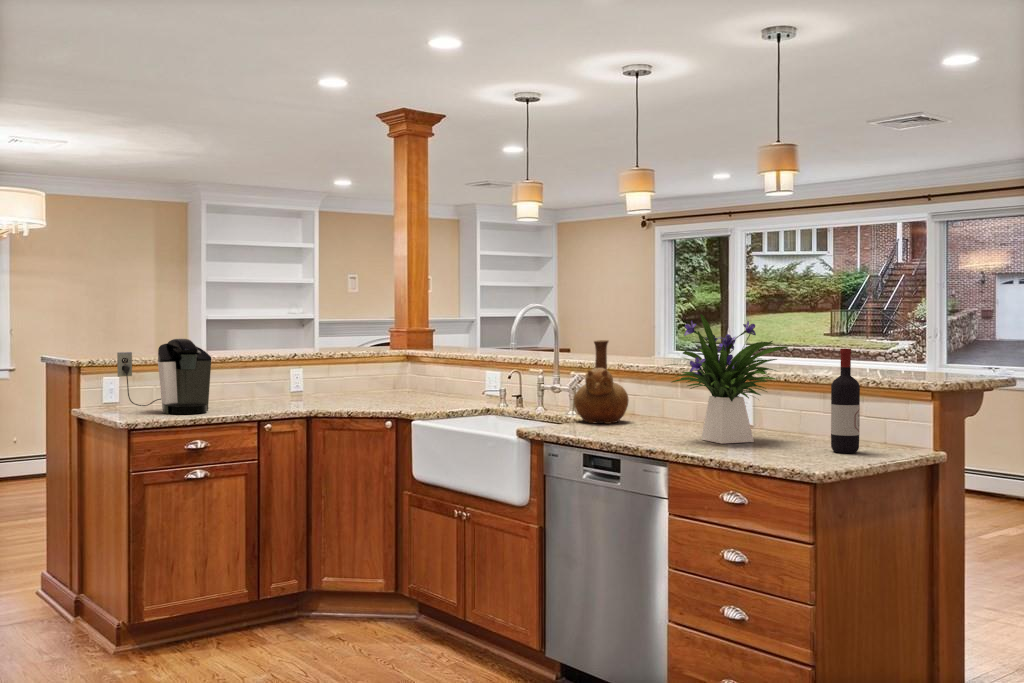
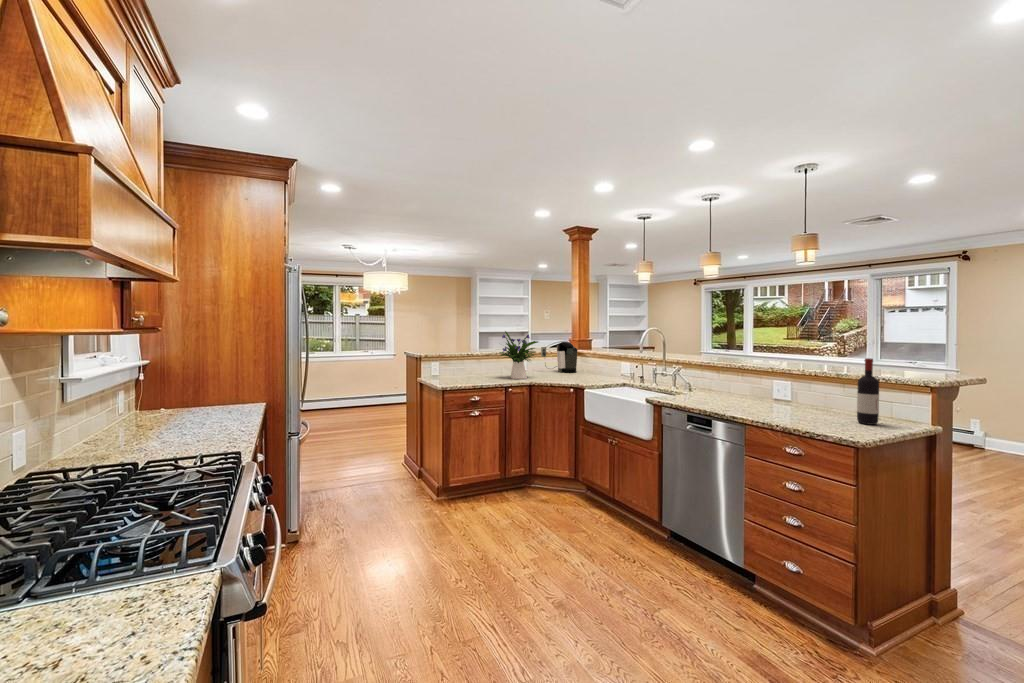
flower arrangement: present [670,314,788,444] -> present [500,331,538,379]
coffee maker: present [117,339,211,414] -> present [541,342,578,373]
vase: present [574,340,629,424] -> none [677,348,710,396]

